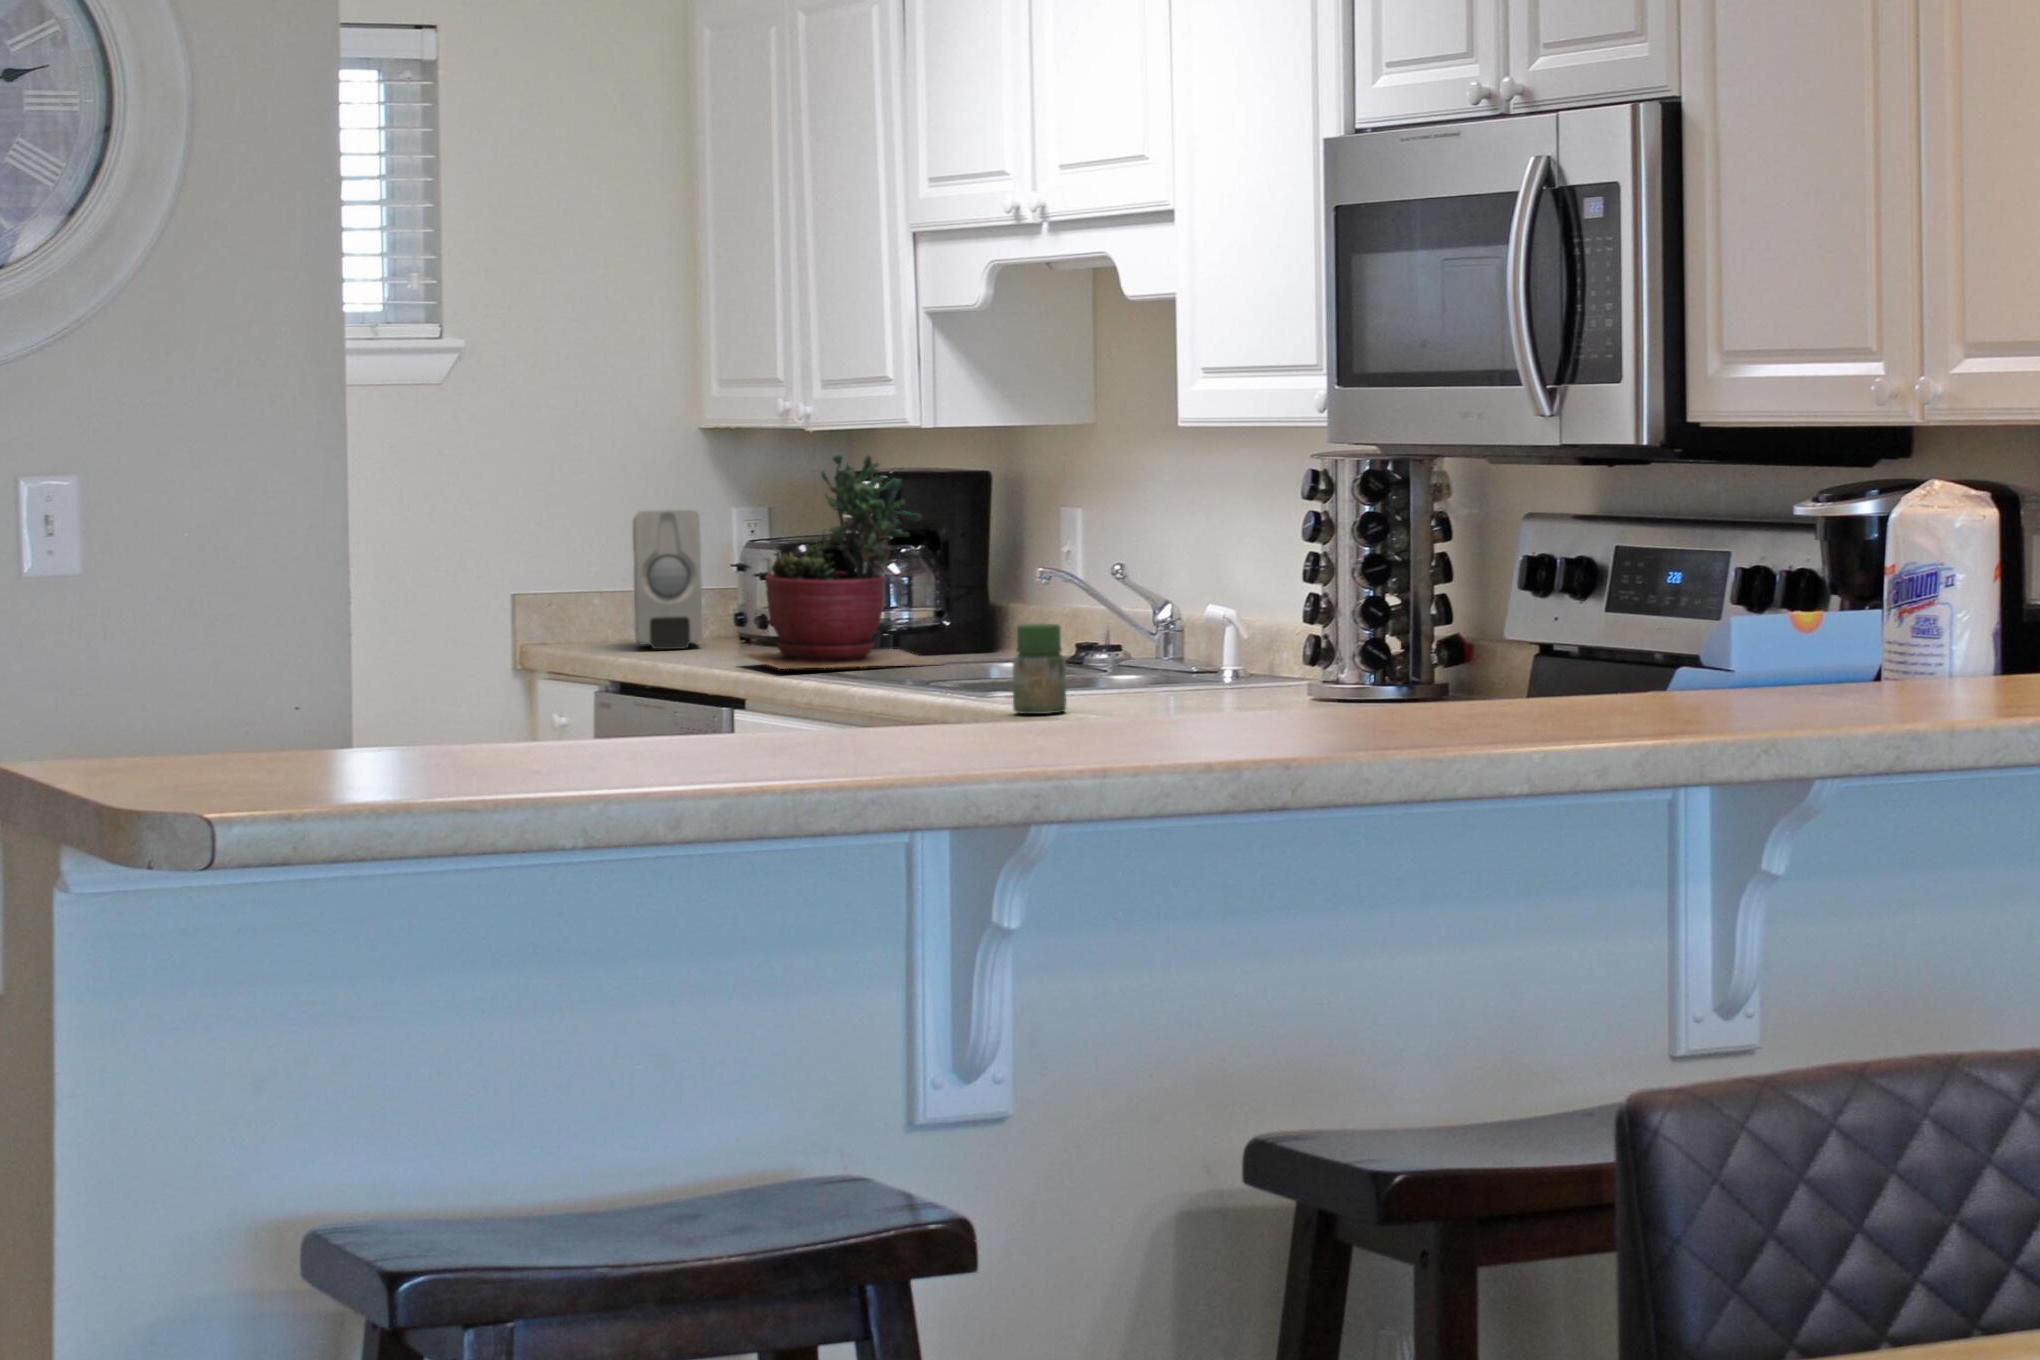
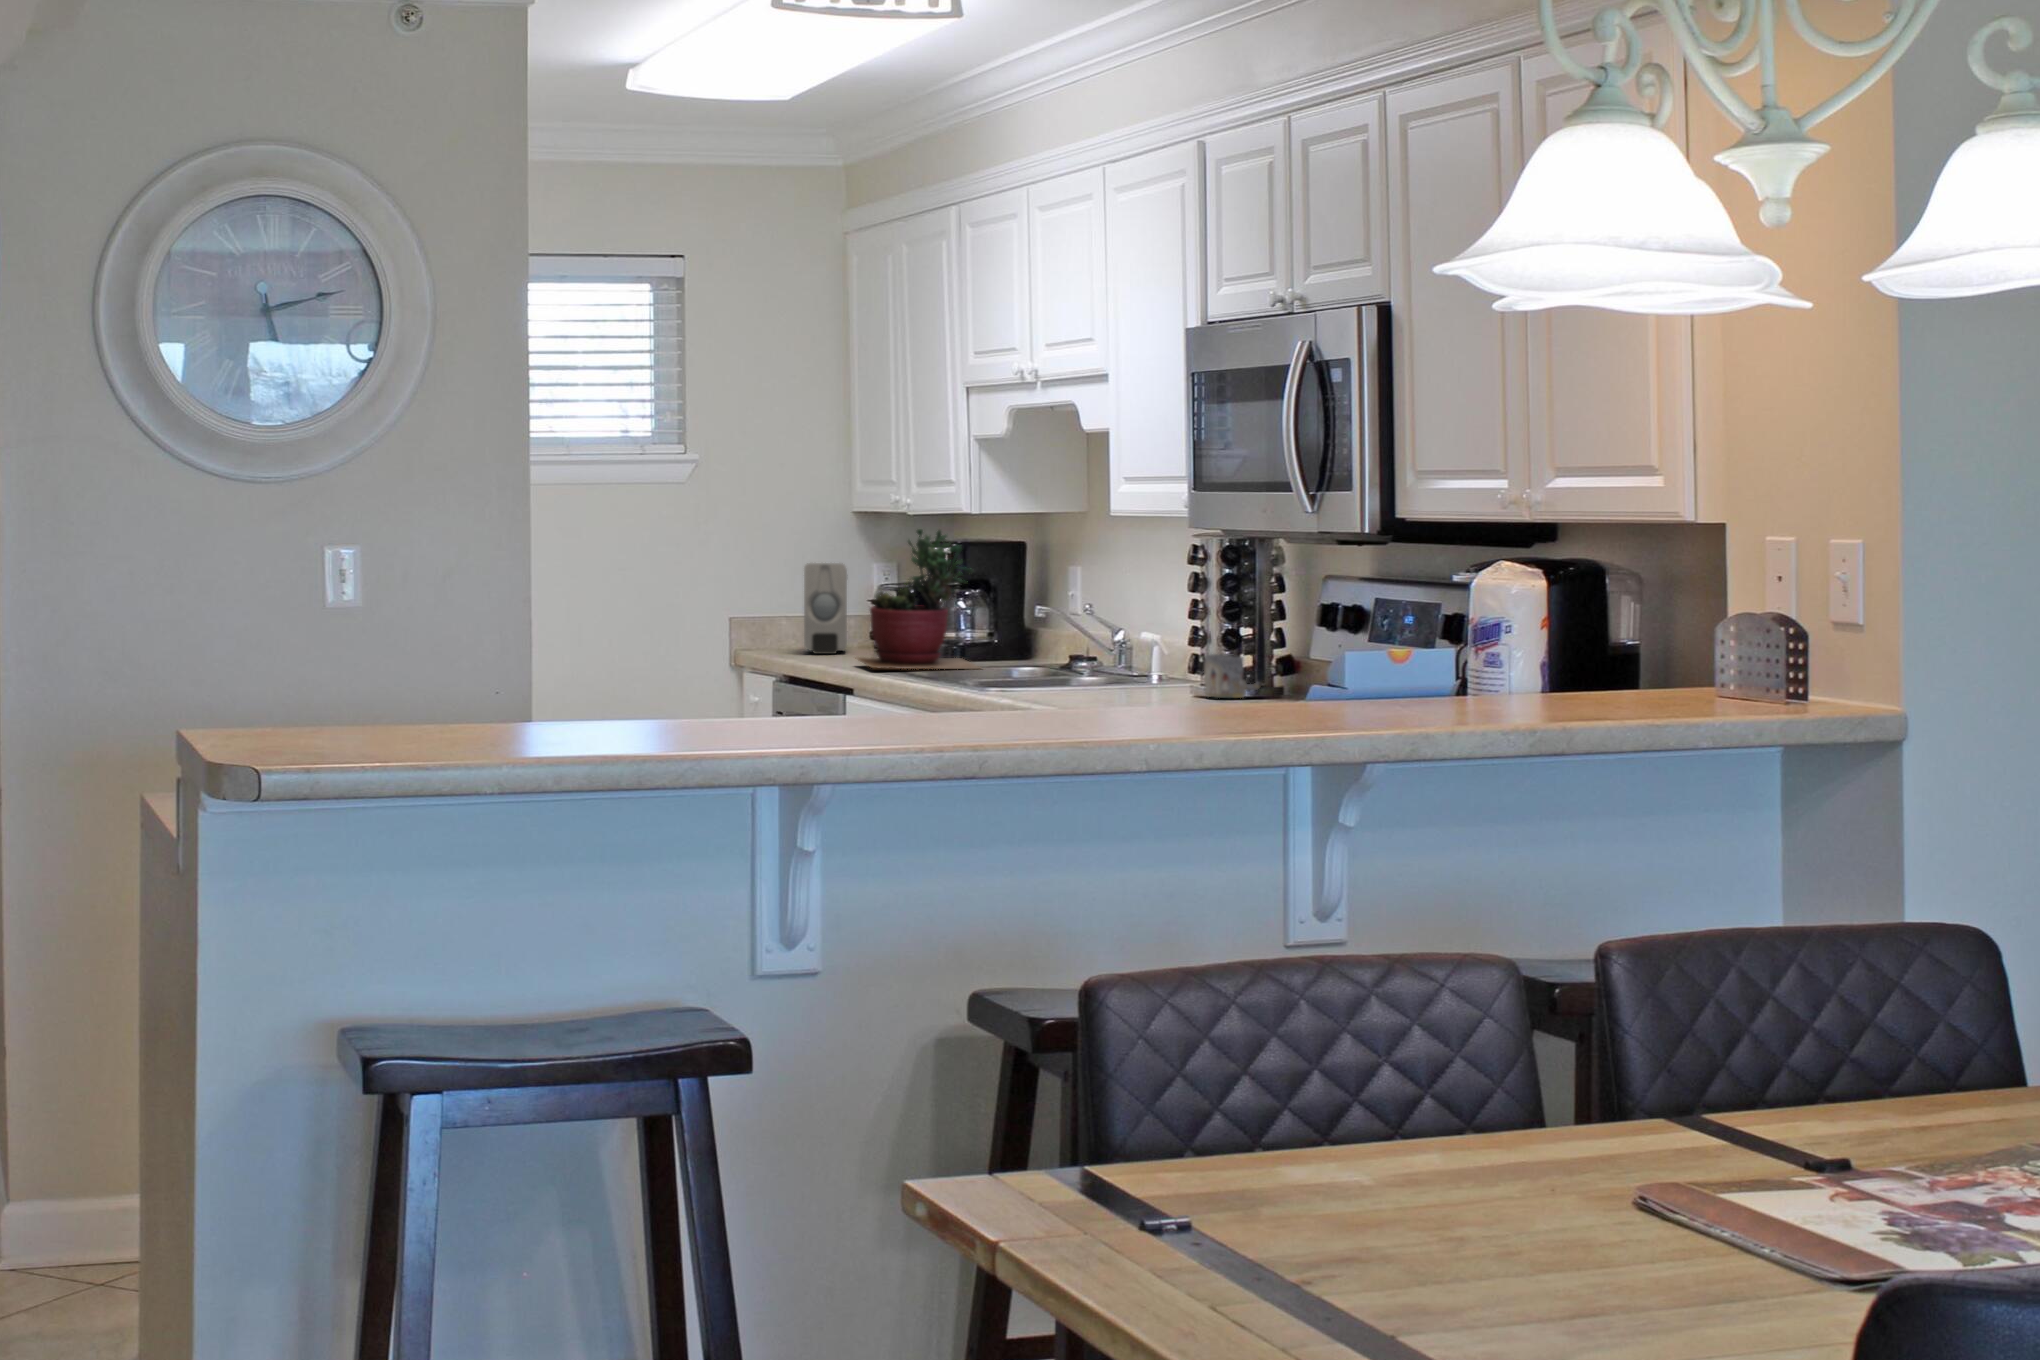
jar: present [1013,624,1066,714] -> none [987,642,1022,702]
mug: none [1331,632,1416,696] -> present [1204,654,1262,698]

